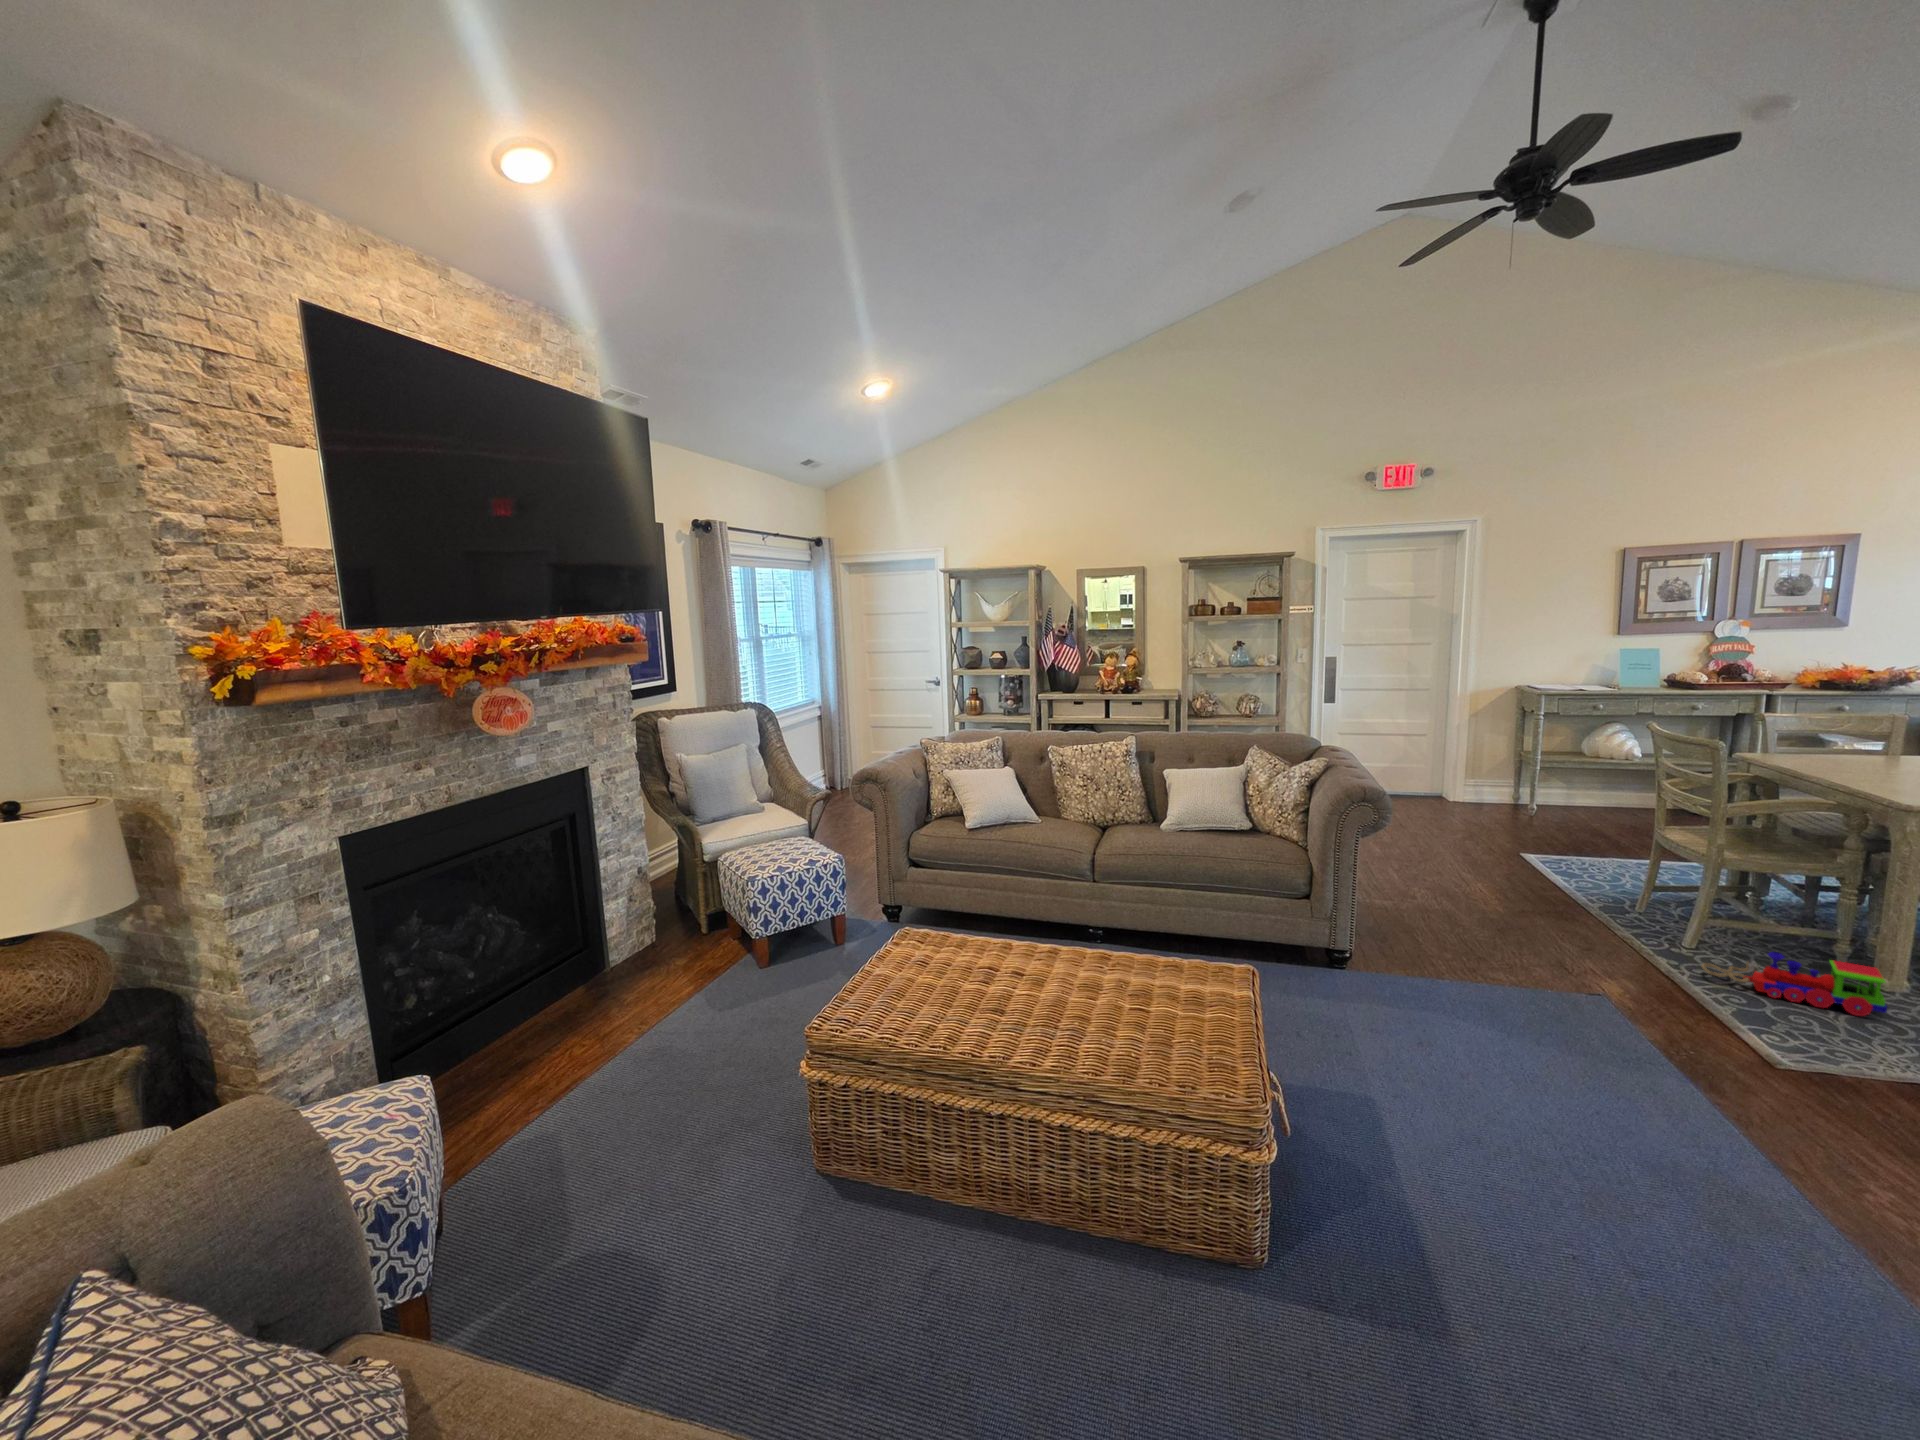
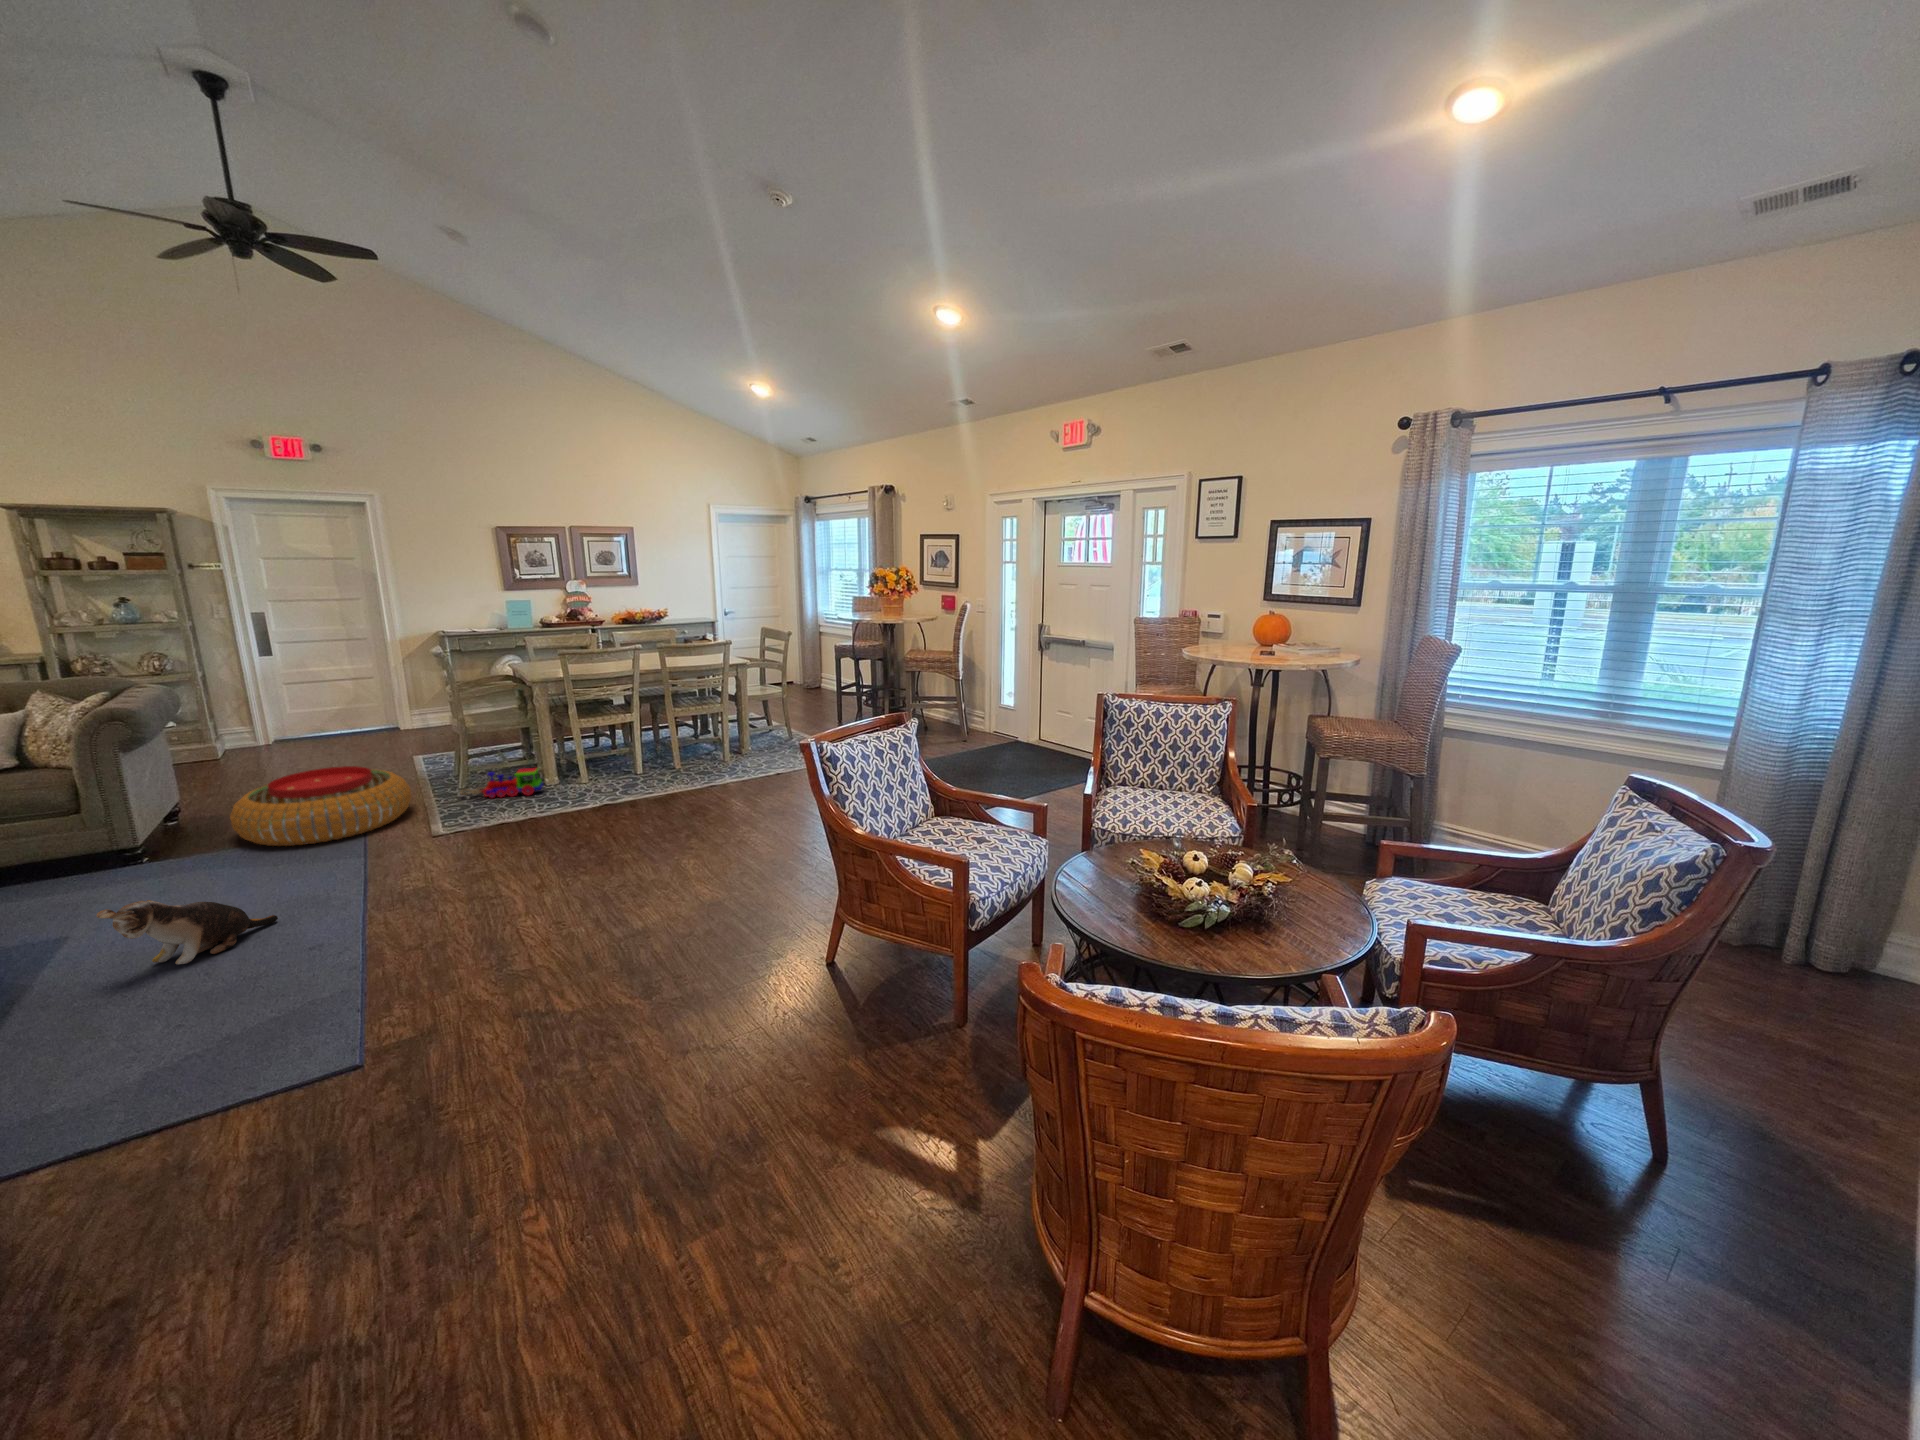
pouf: none [1417,885,1653,1012] -> present [230,766,412,846]
plush toy: none [1496,1131,1651,1254] -> present [97,900,278,964]

